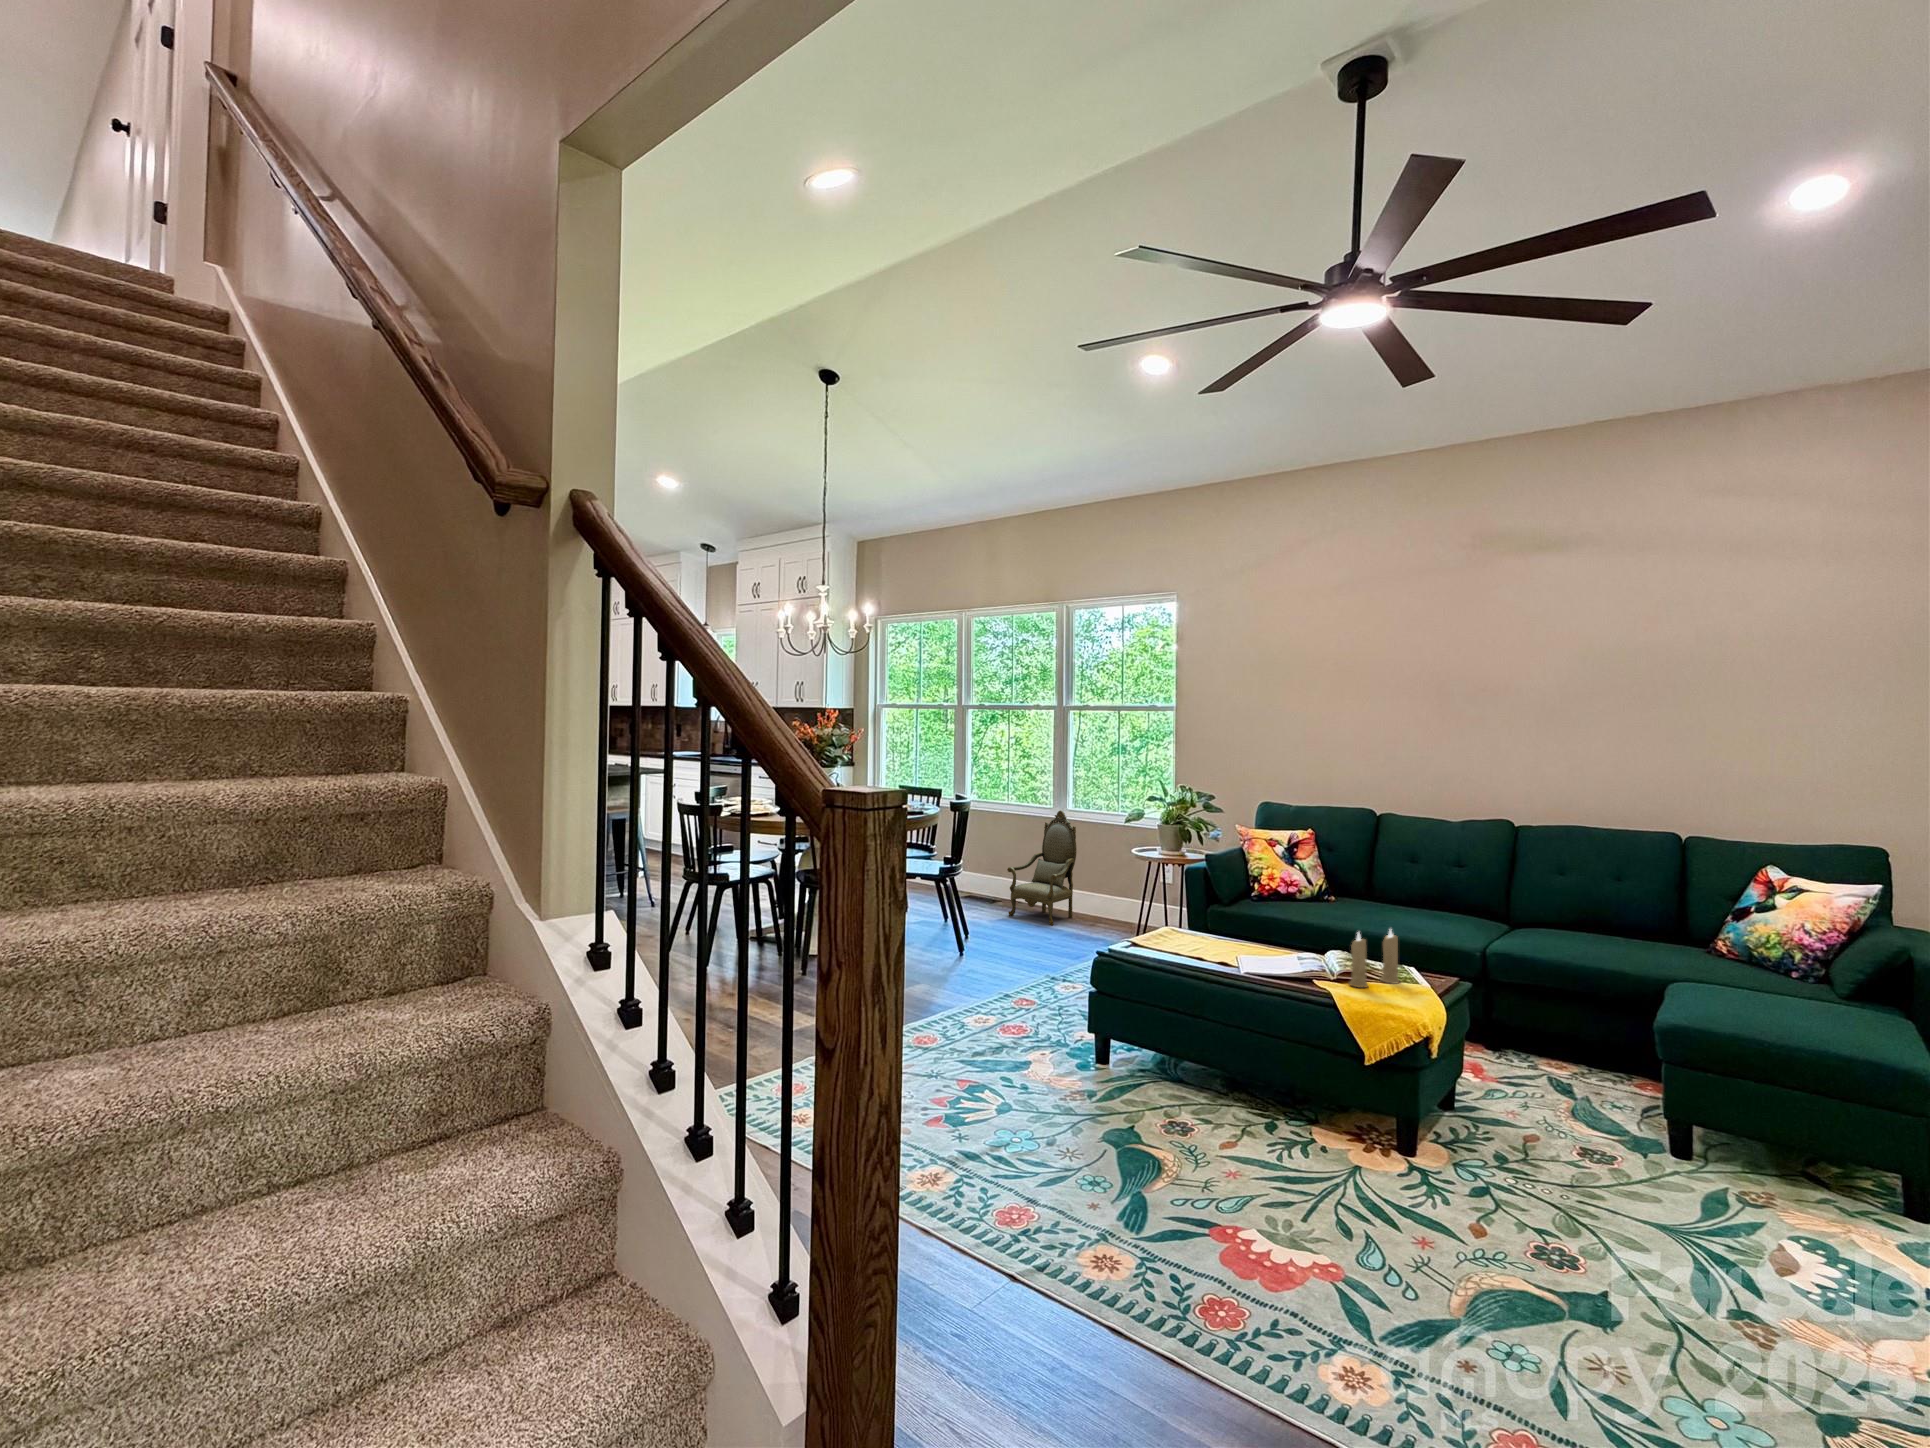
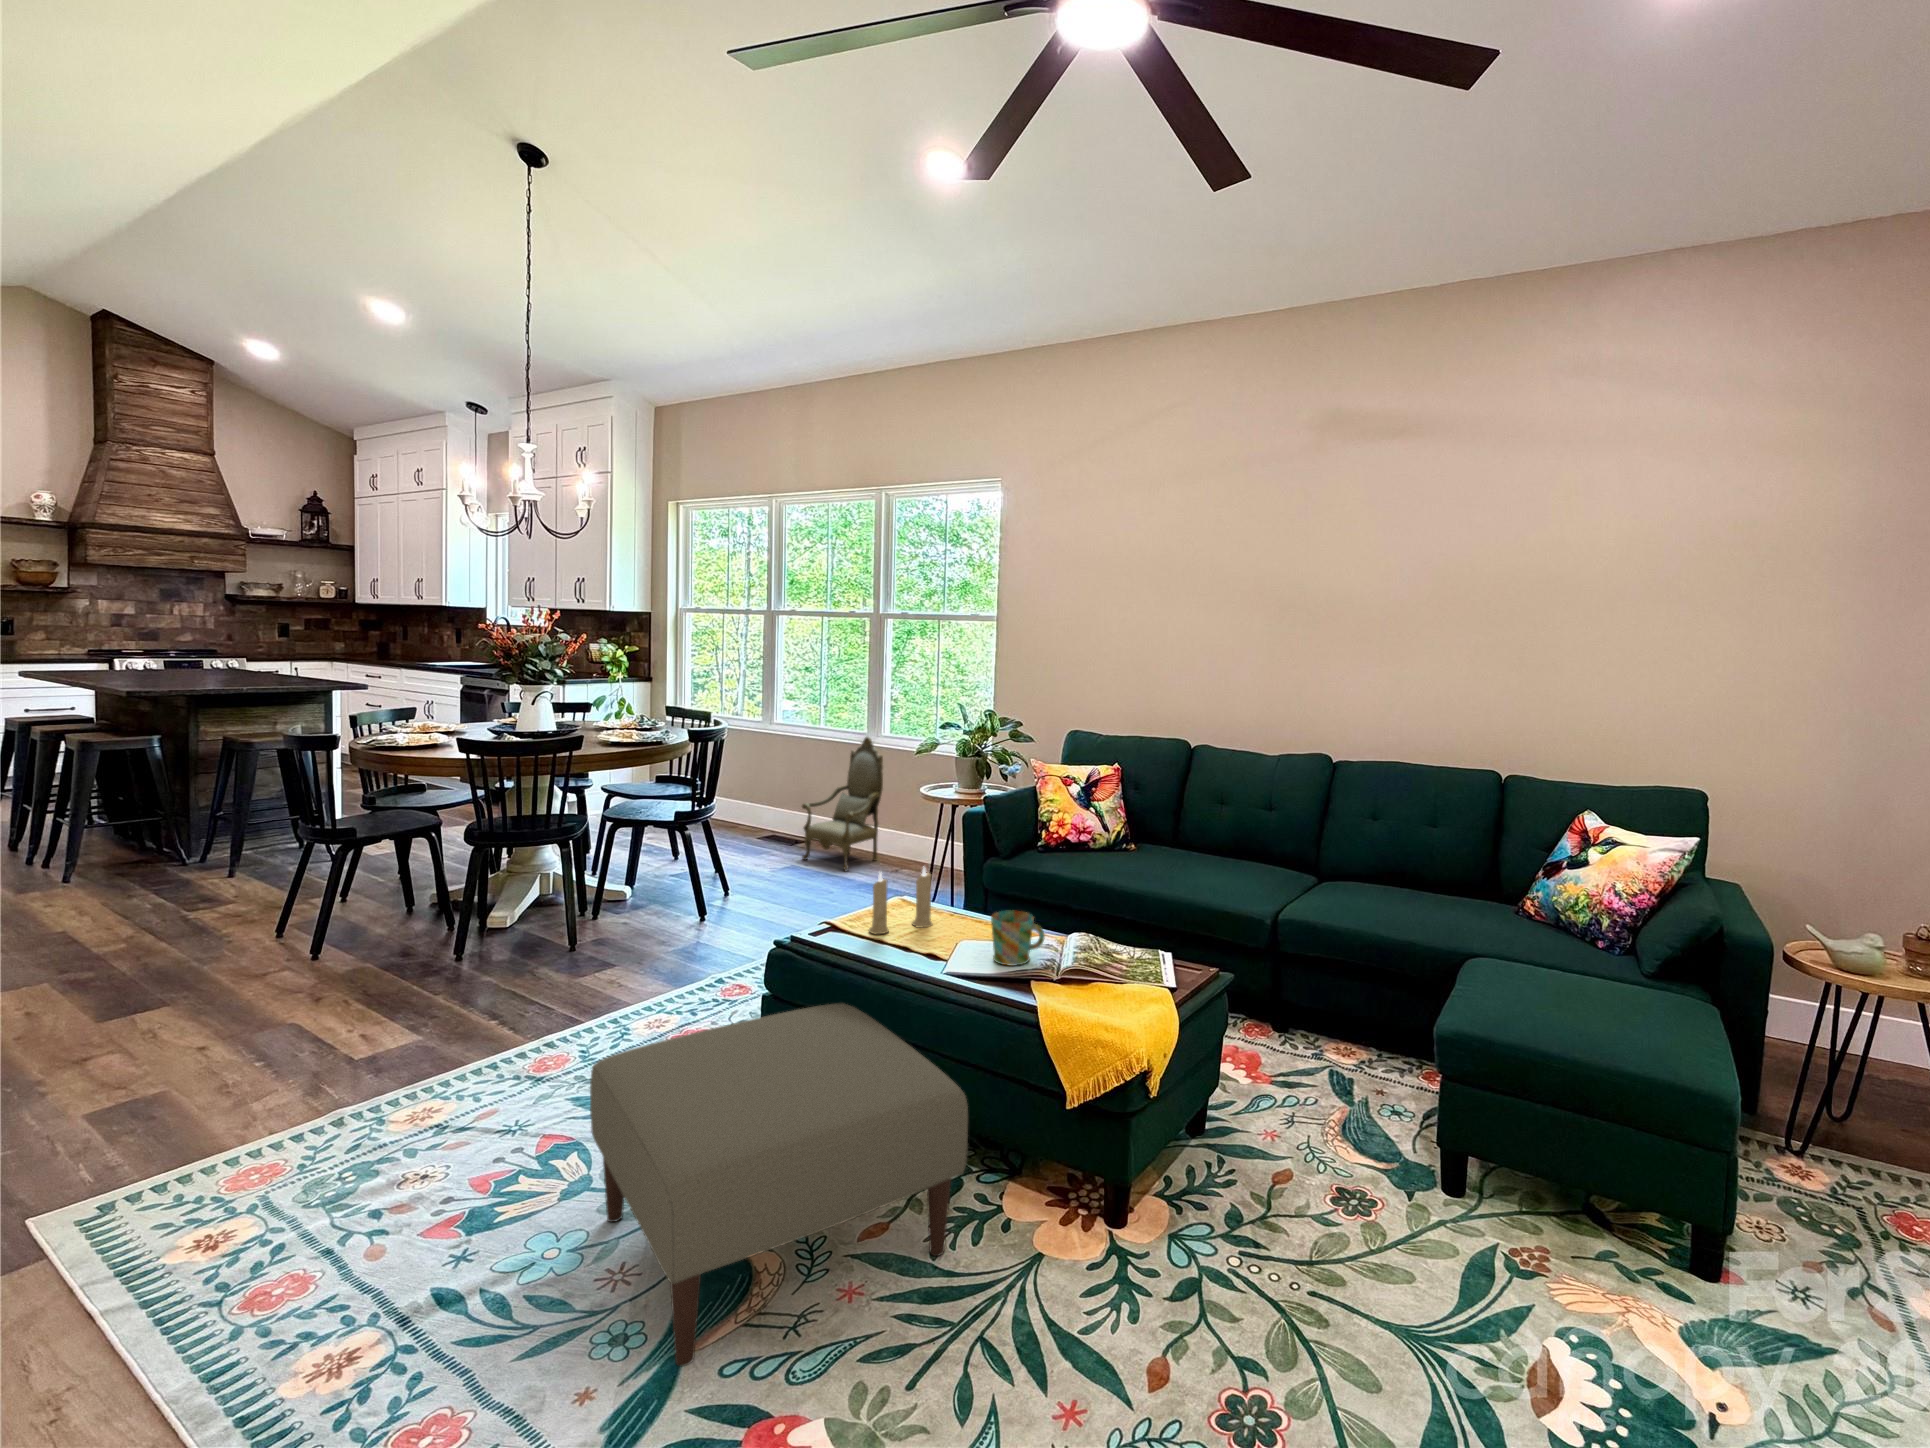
mug: none [1276,929,1319,968] -> present [991,910,1045,966]
candle: present [1349,930,1400,987] -> present [869,868,932,934]
ottoman: none [1022,992,1303,1201] -> present [590,1003,968,1366]

